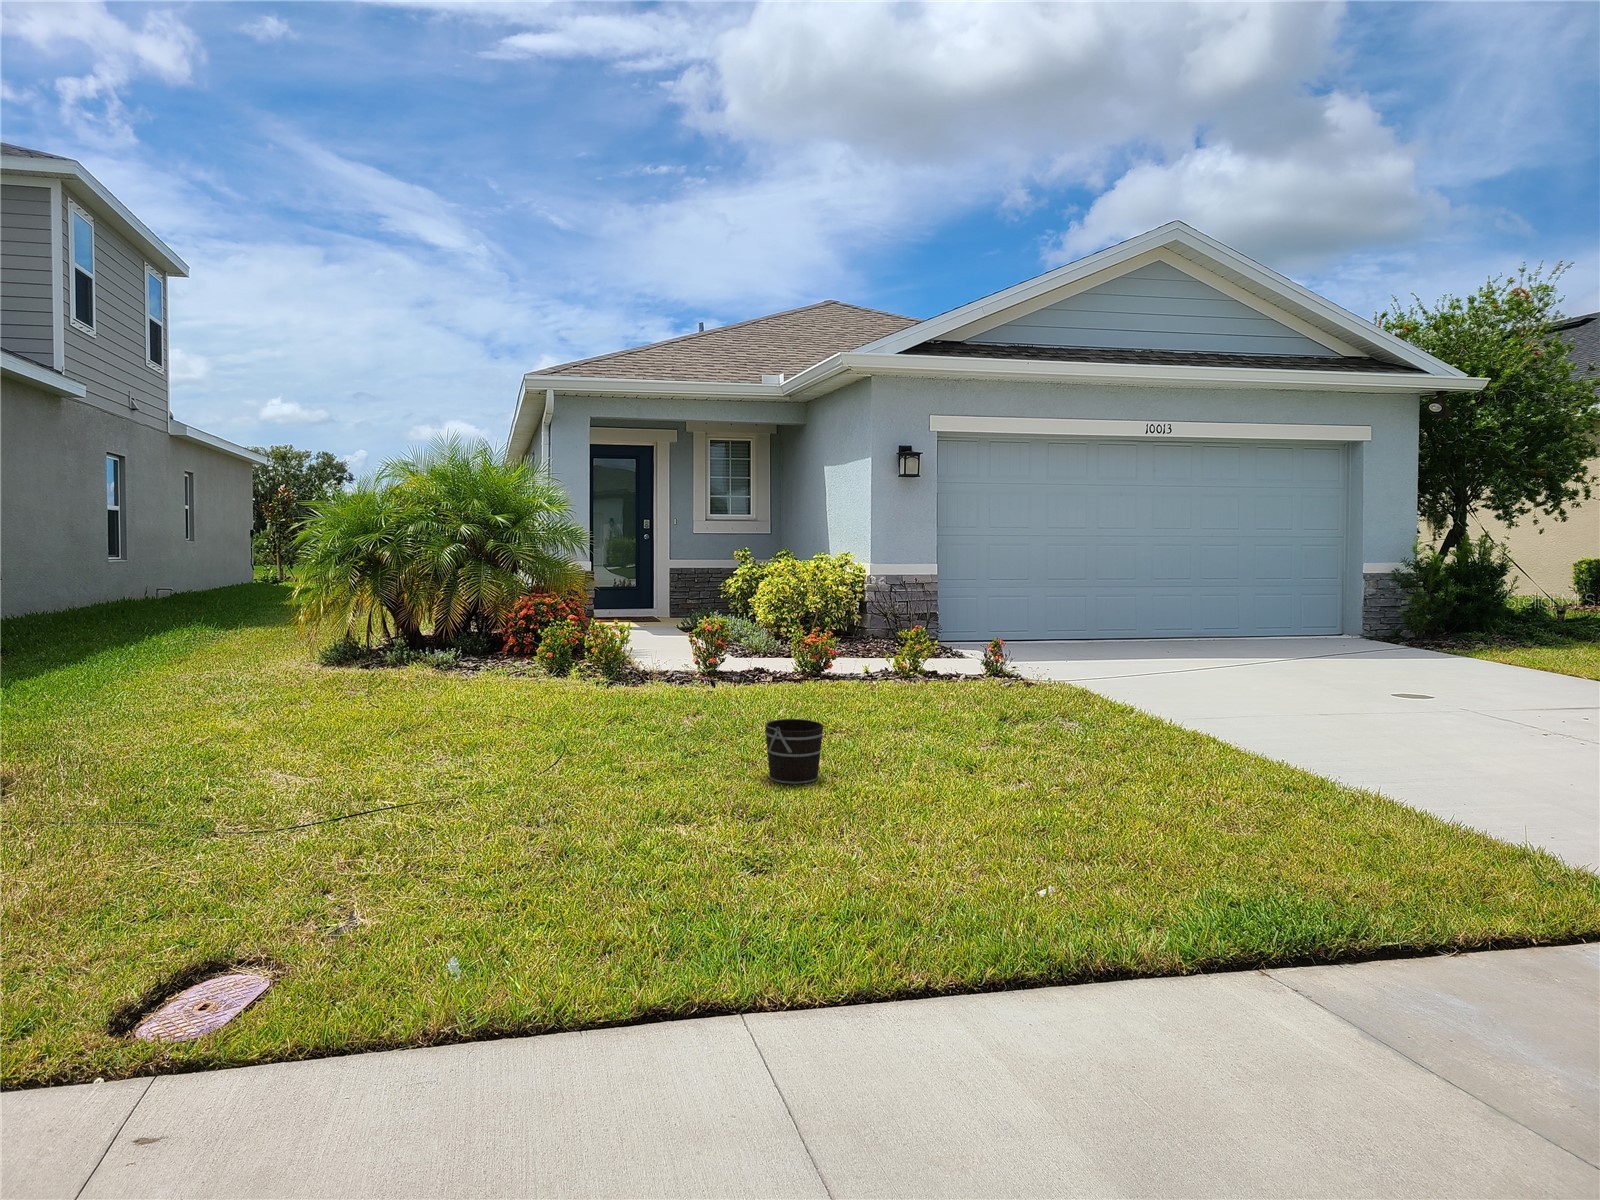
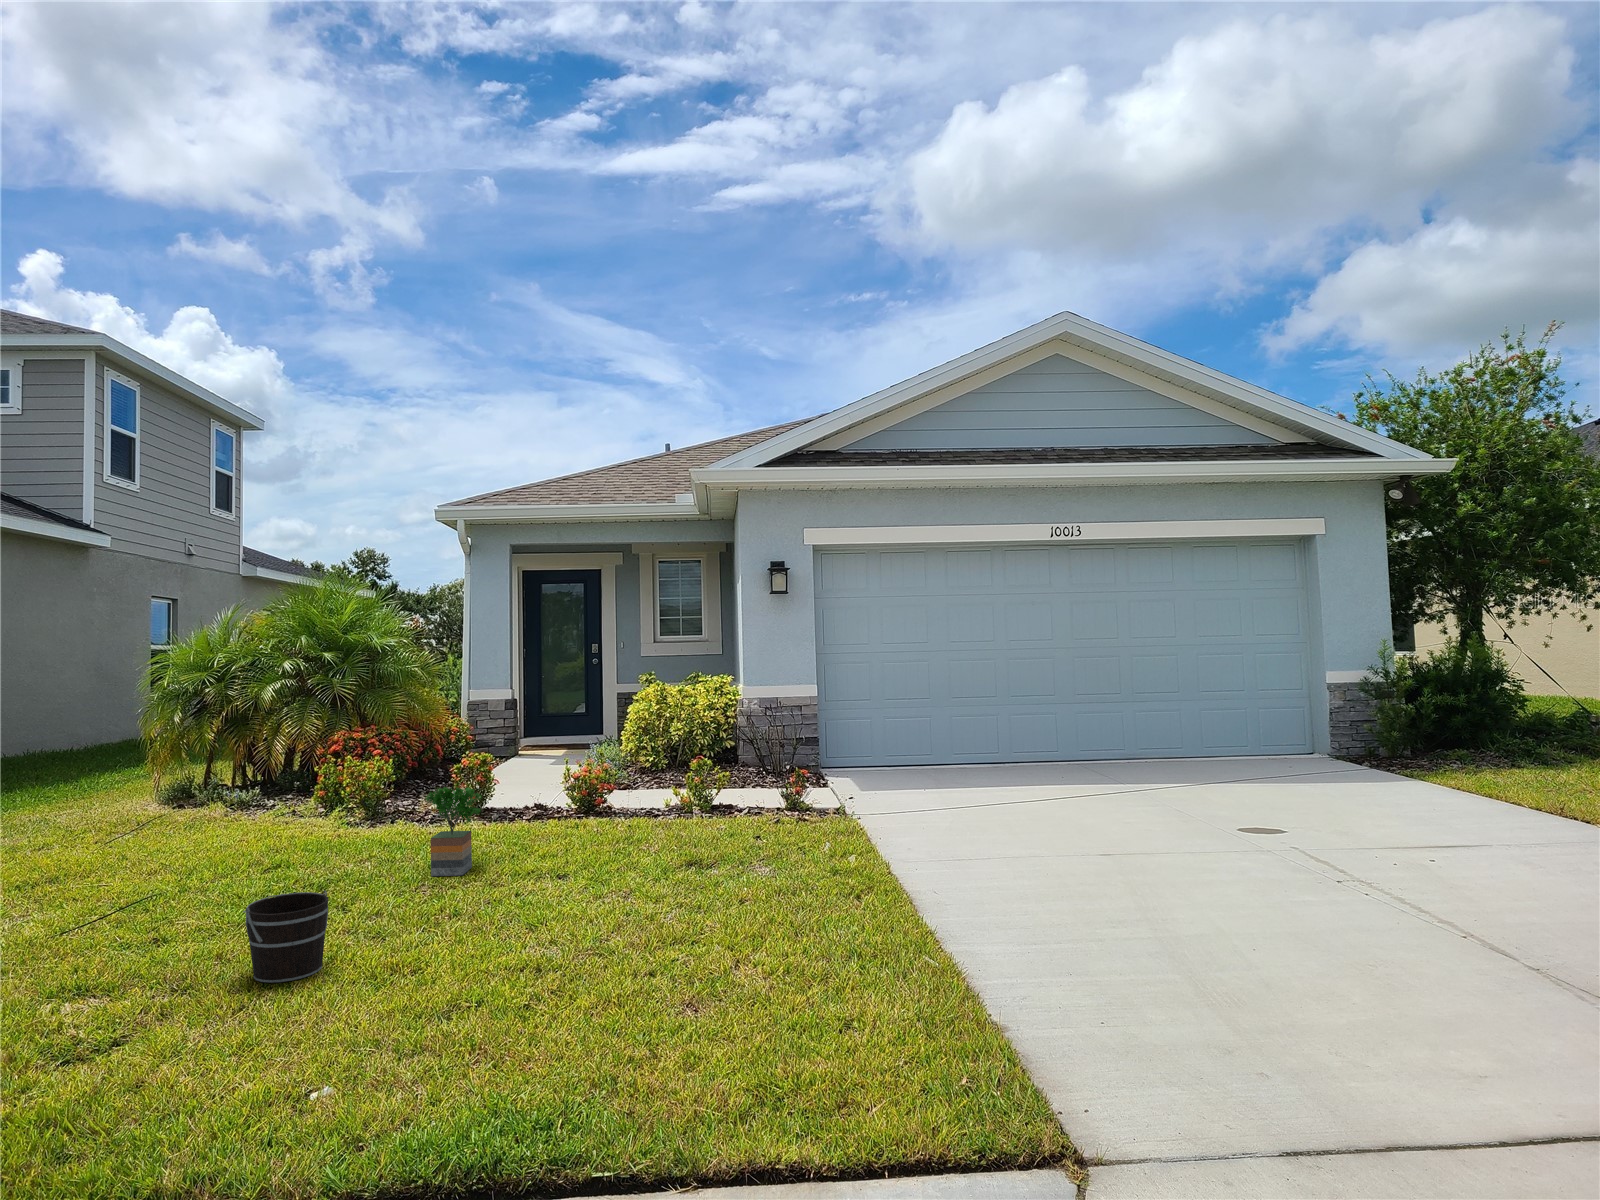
potted tree: none [765,644,816,719] -> present [427,787,481,876]

